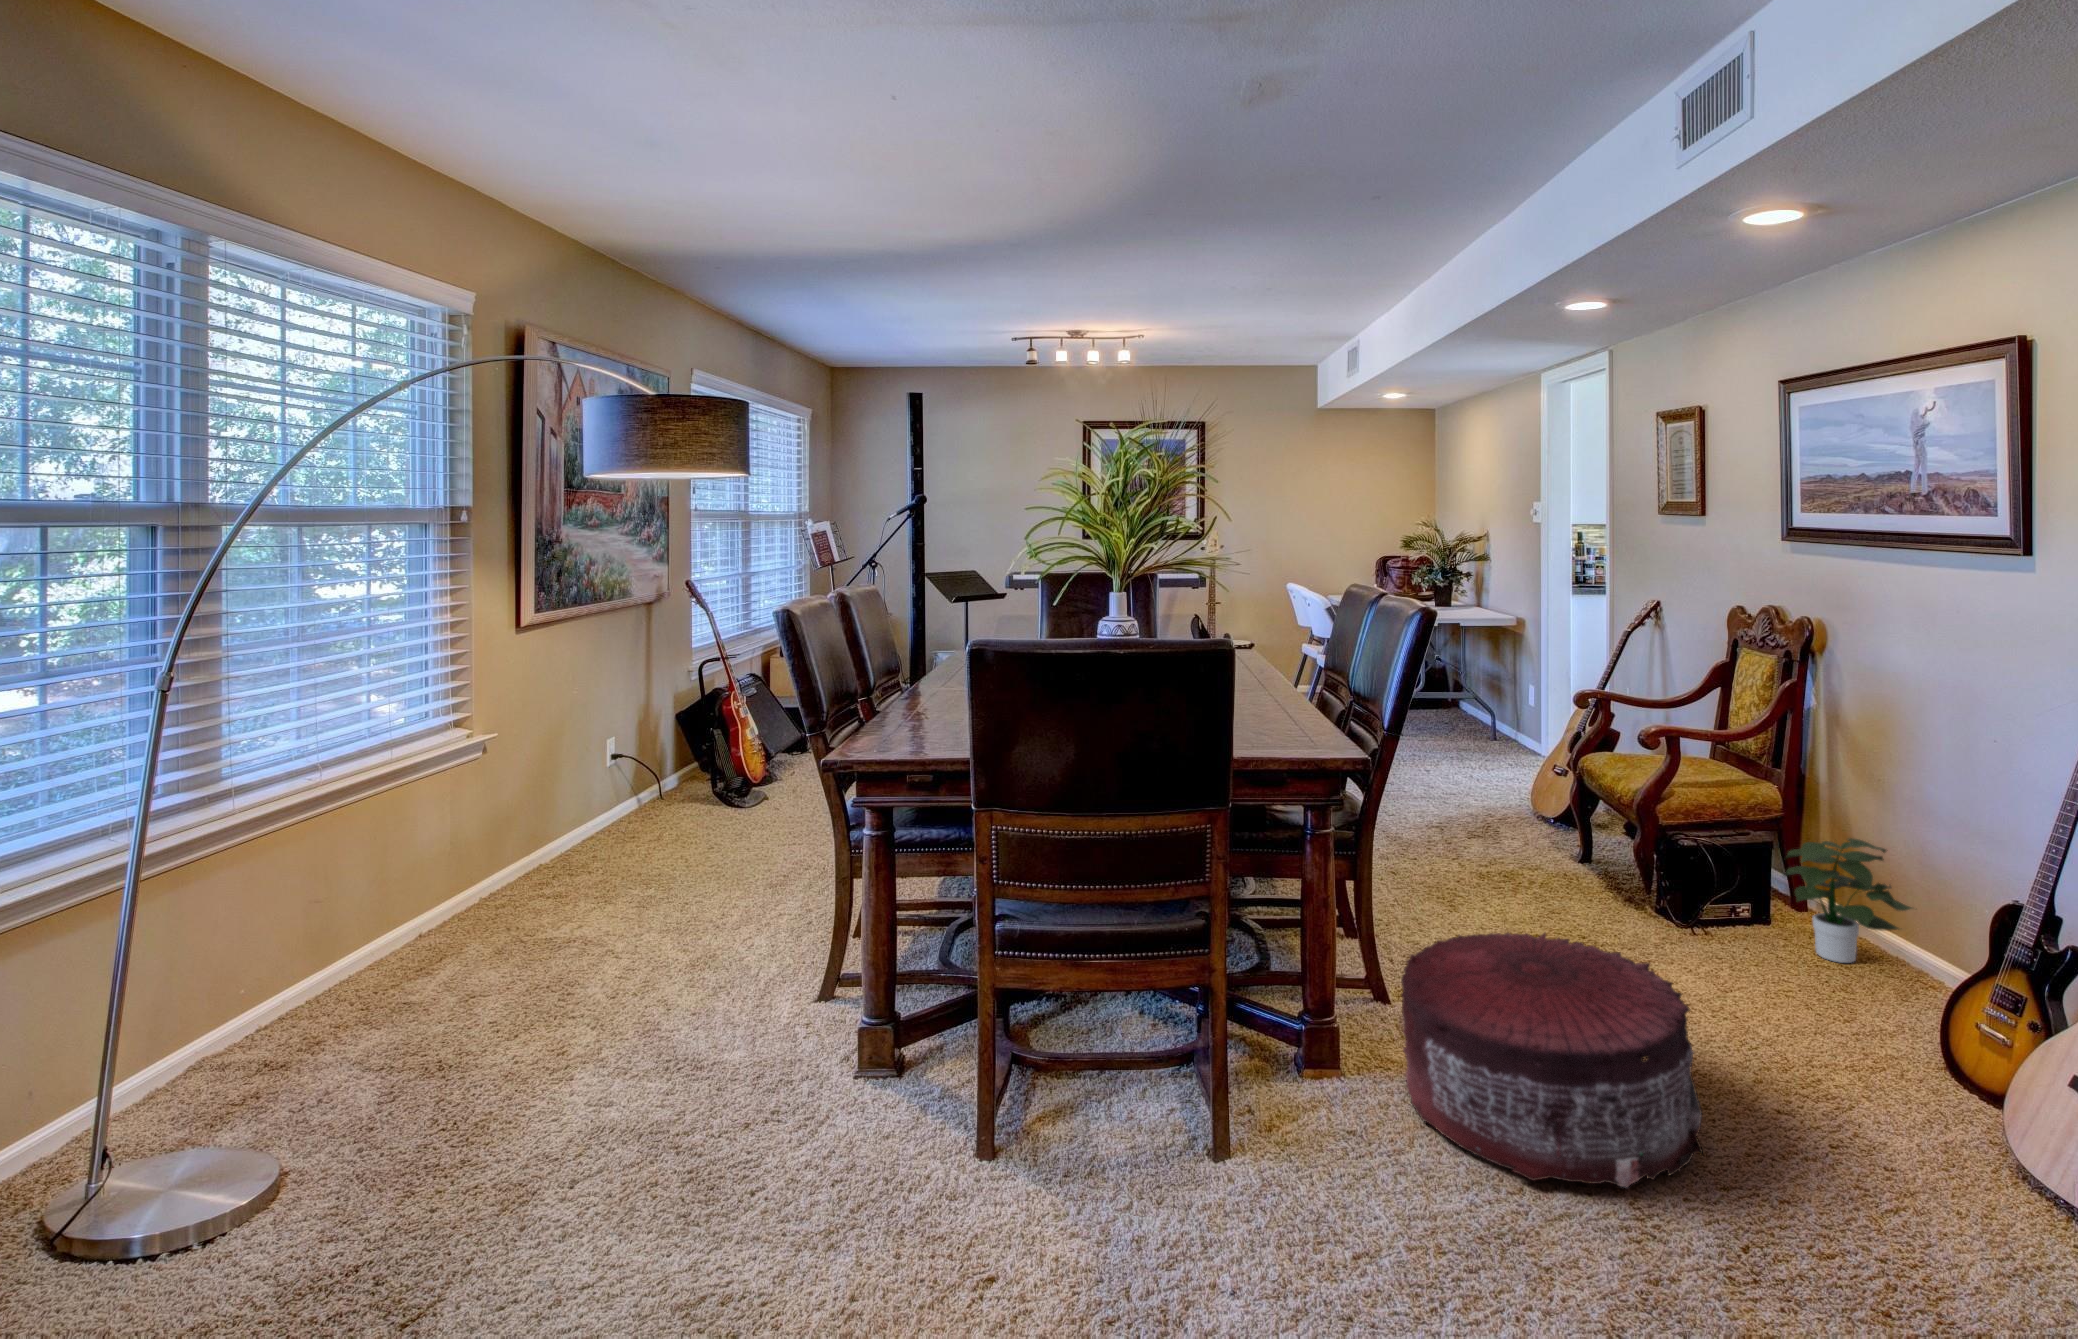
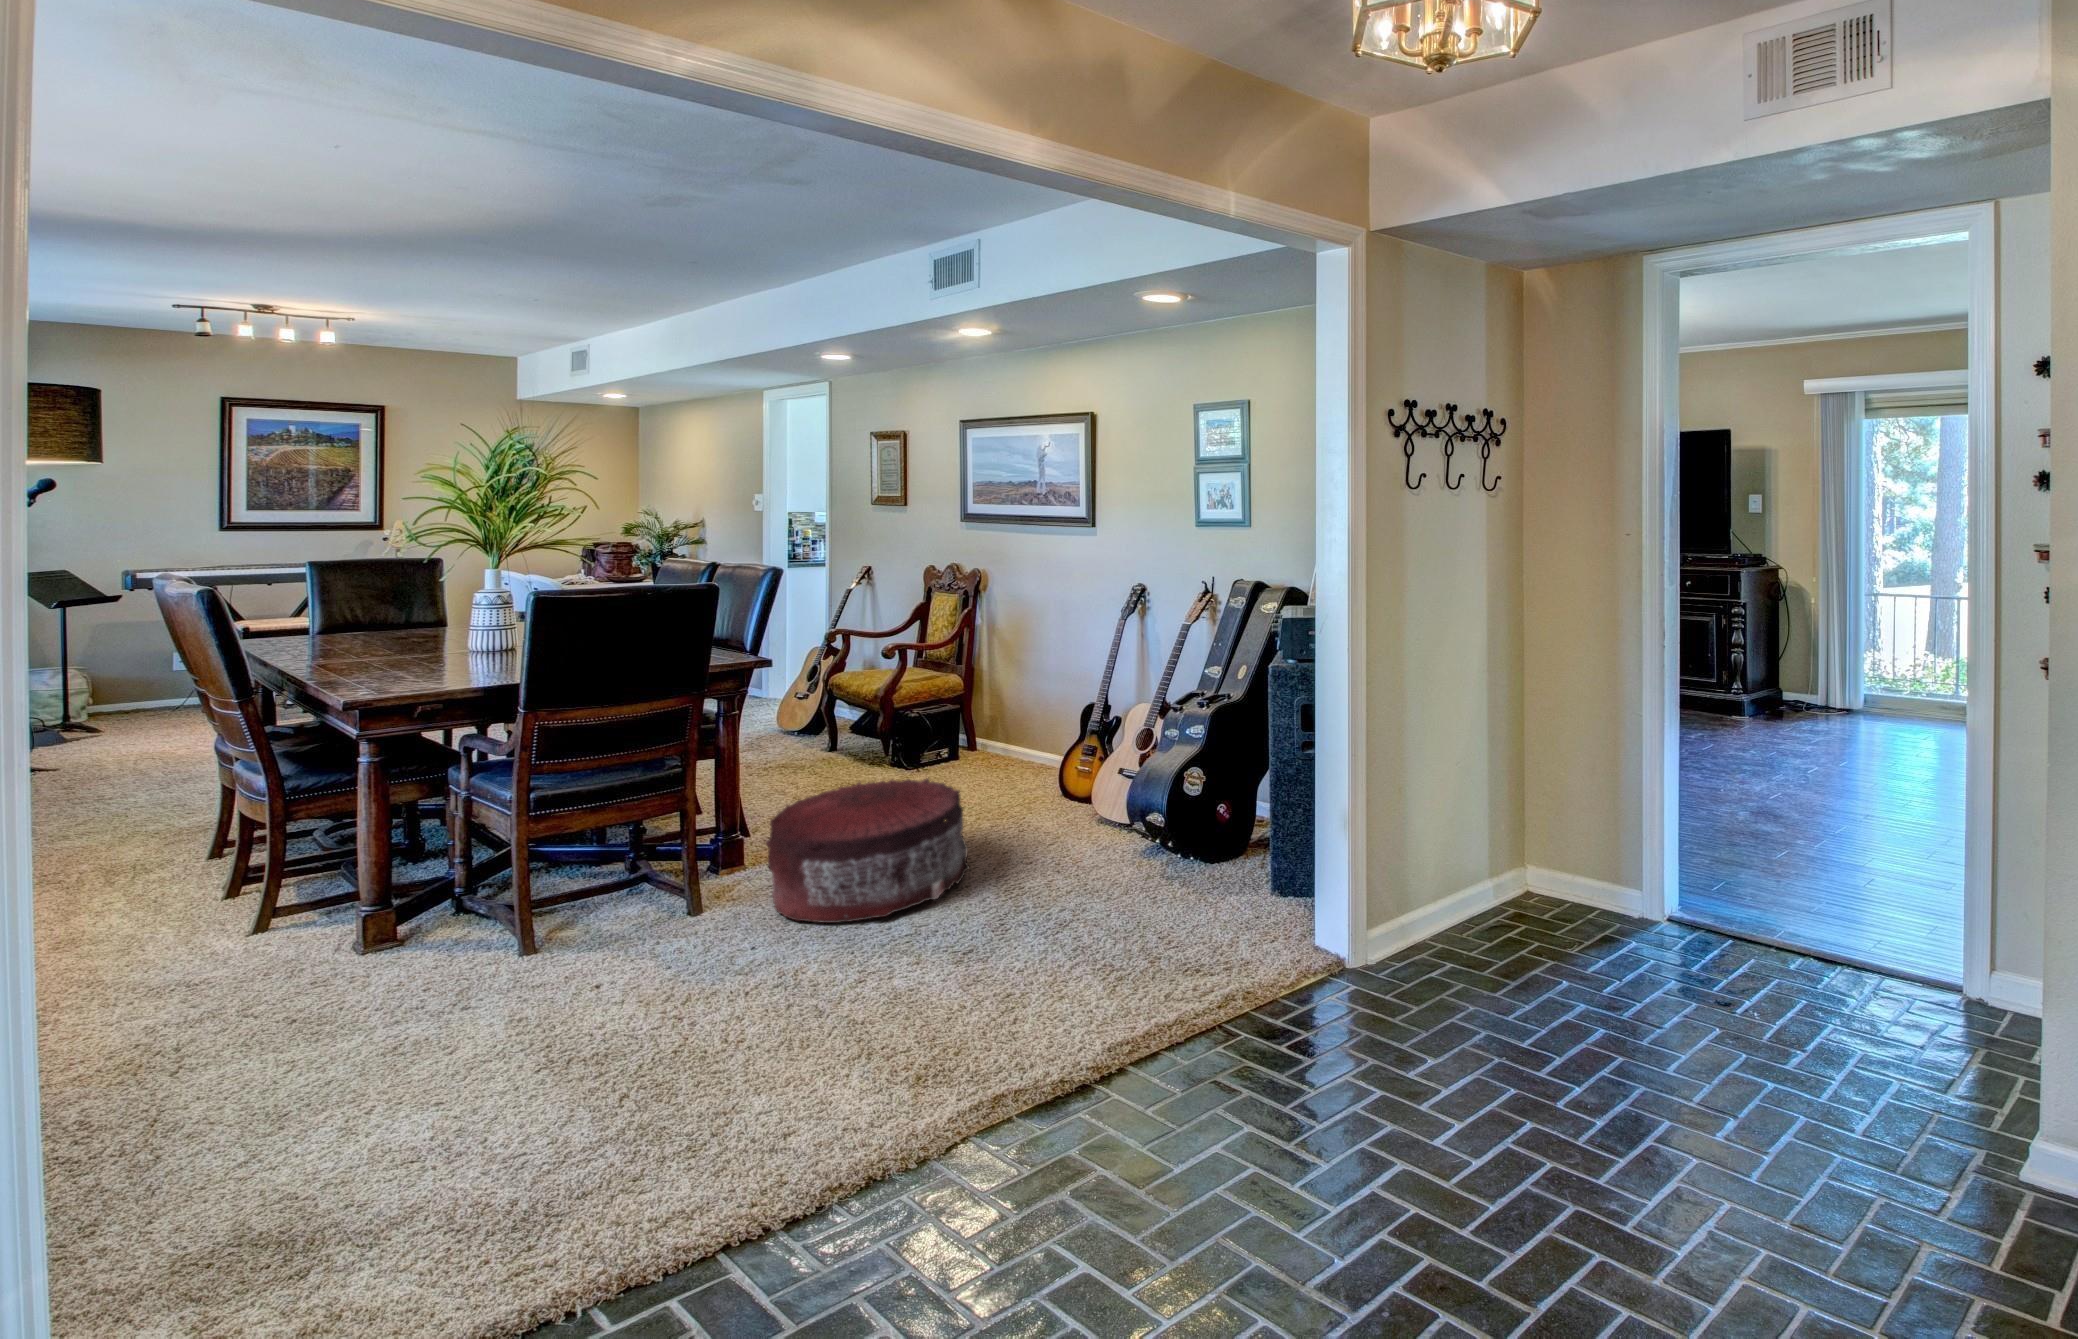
potted plant: present [1785,838,1912,963] -> none [970,696,1040,771]

